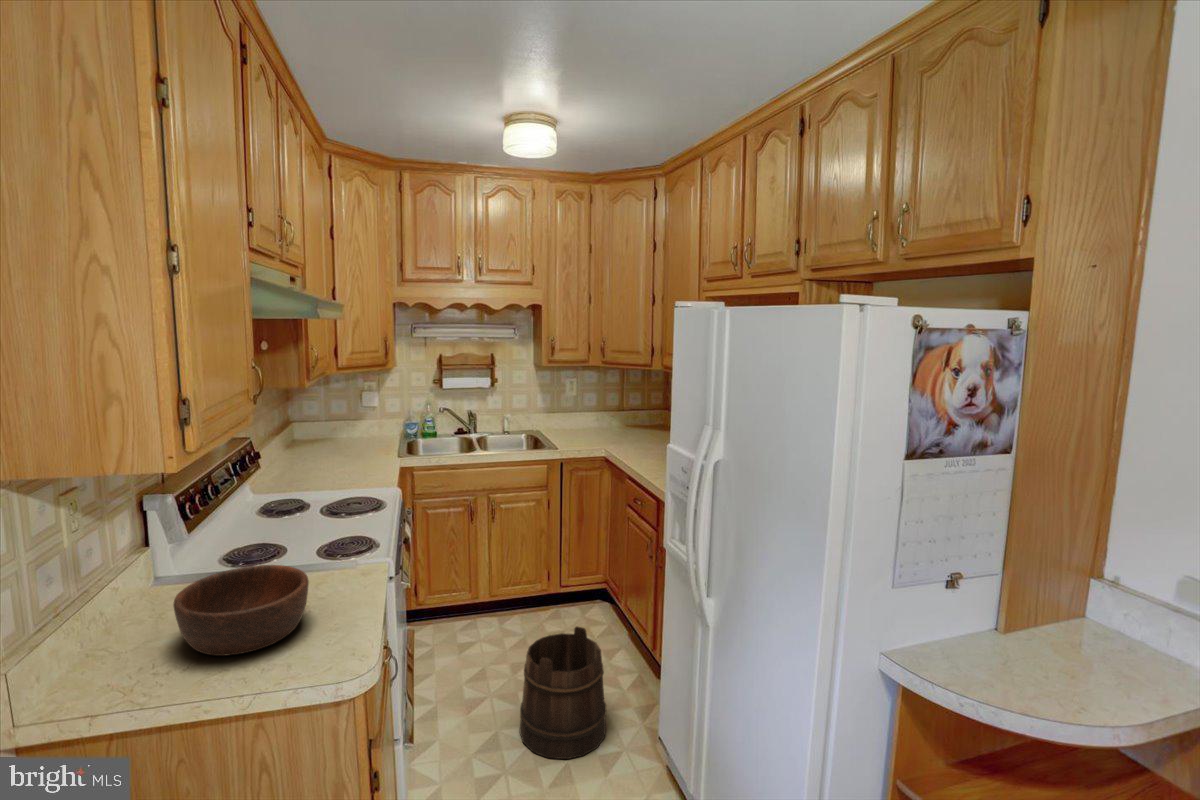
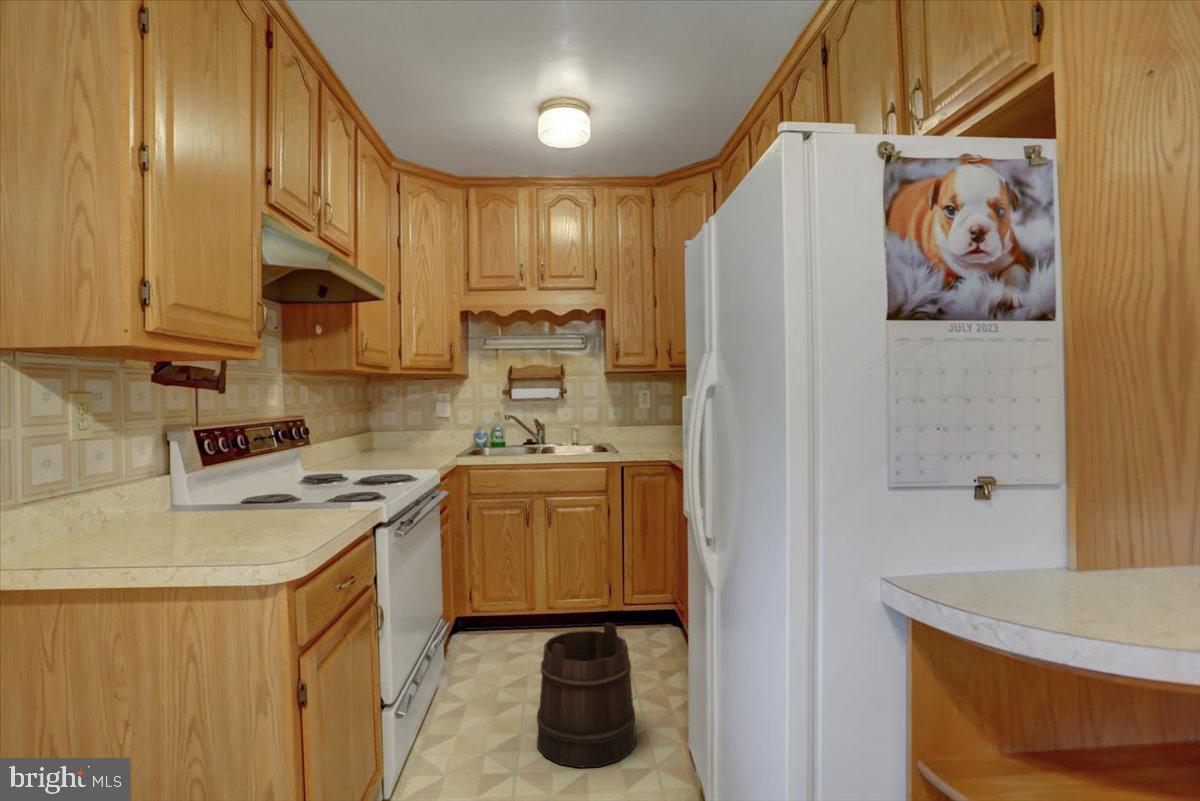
wooden bowl: present [173,565,309,656] -> none [124,470,259,530]

